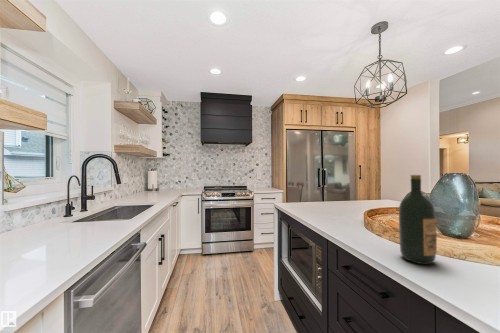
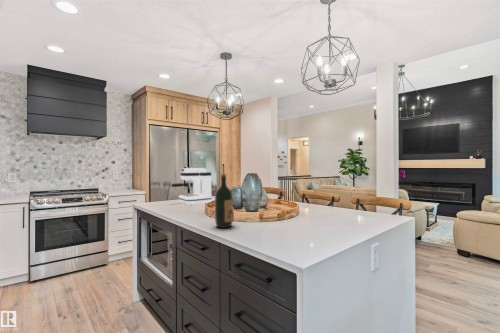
coffee maker: none [313,168,362,210] -> present [172,168,212,205]

